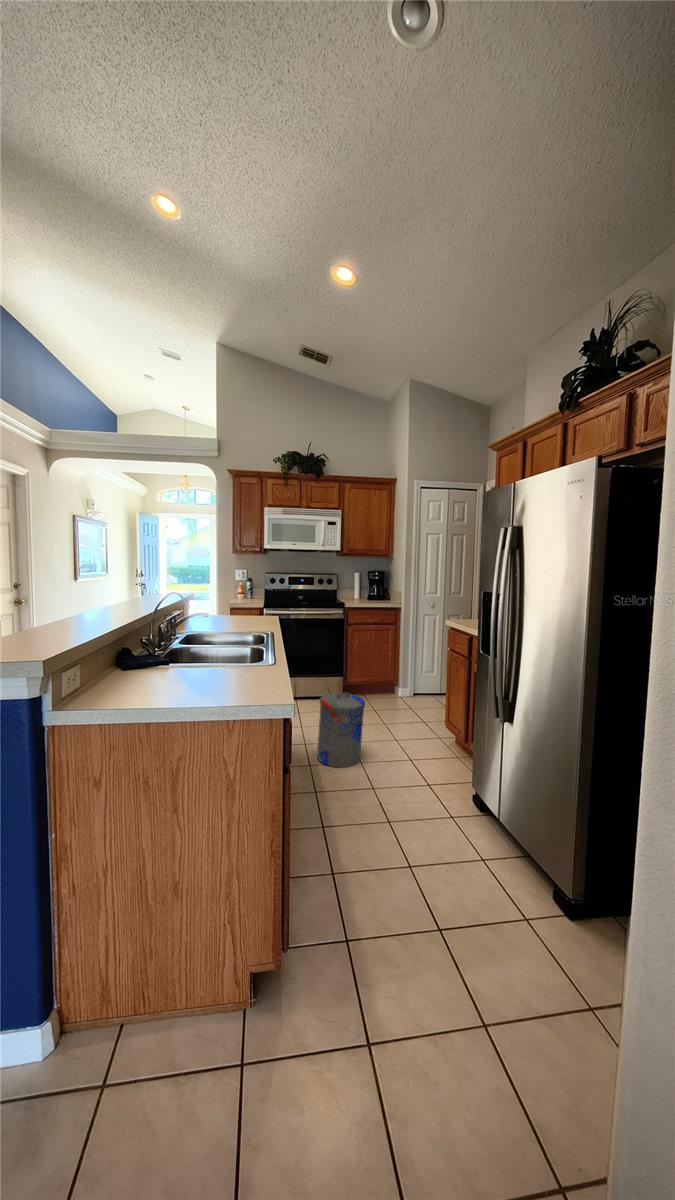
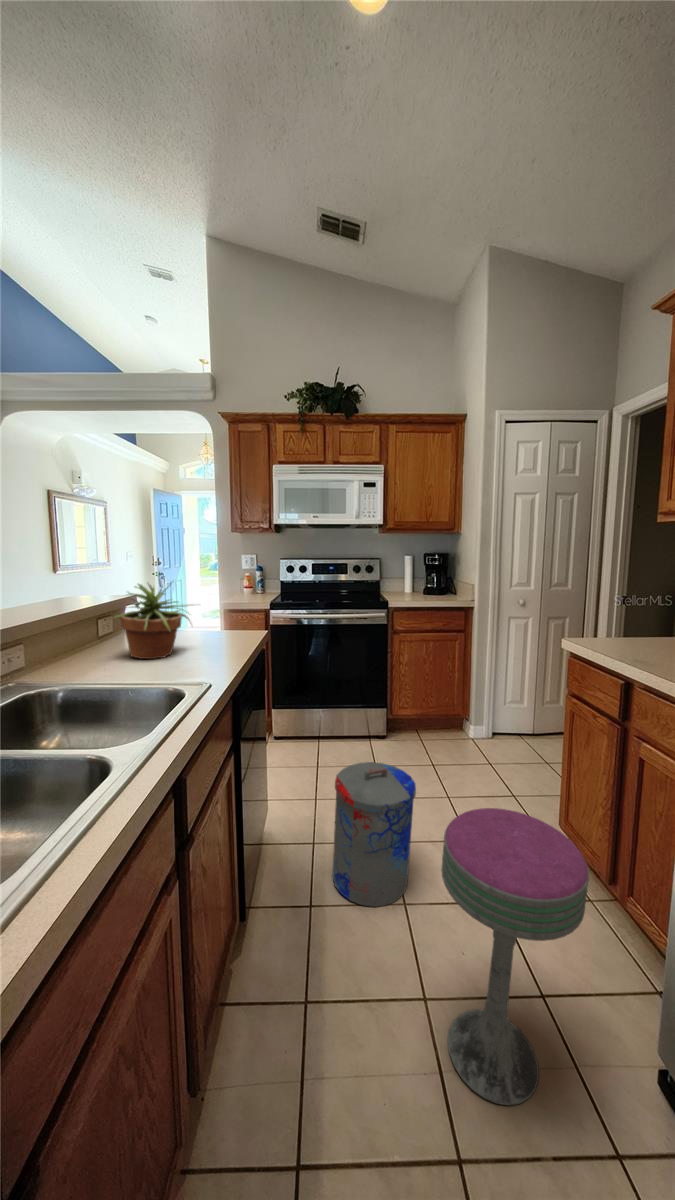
potted plant: none [198,584,248,627] -> present [108,583,189,659]
bar stool: none [379,694,441,818] -> present [441,808,589,1105]

